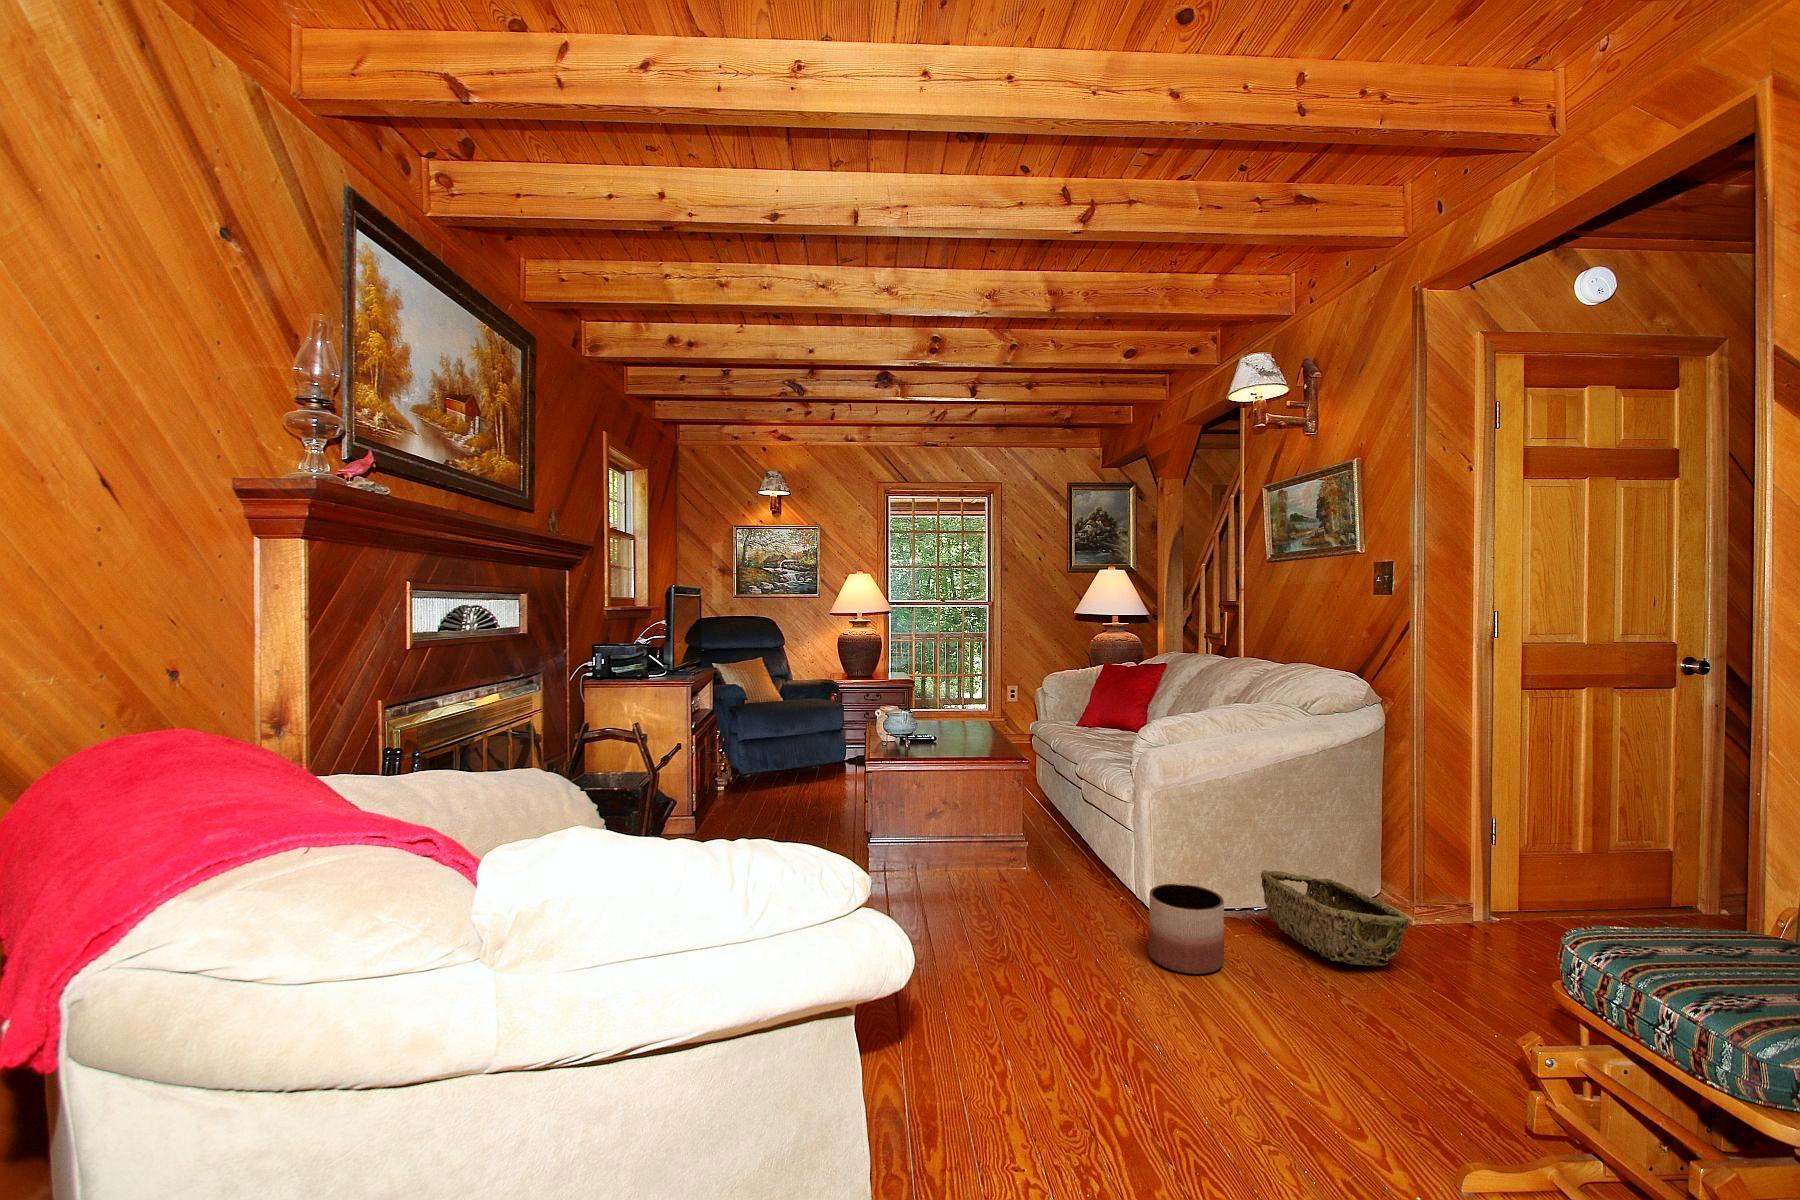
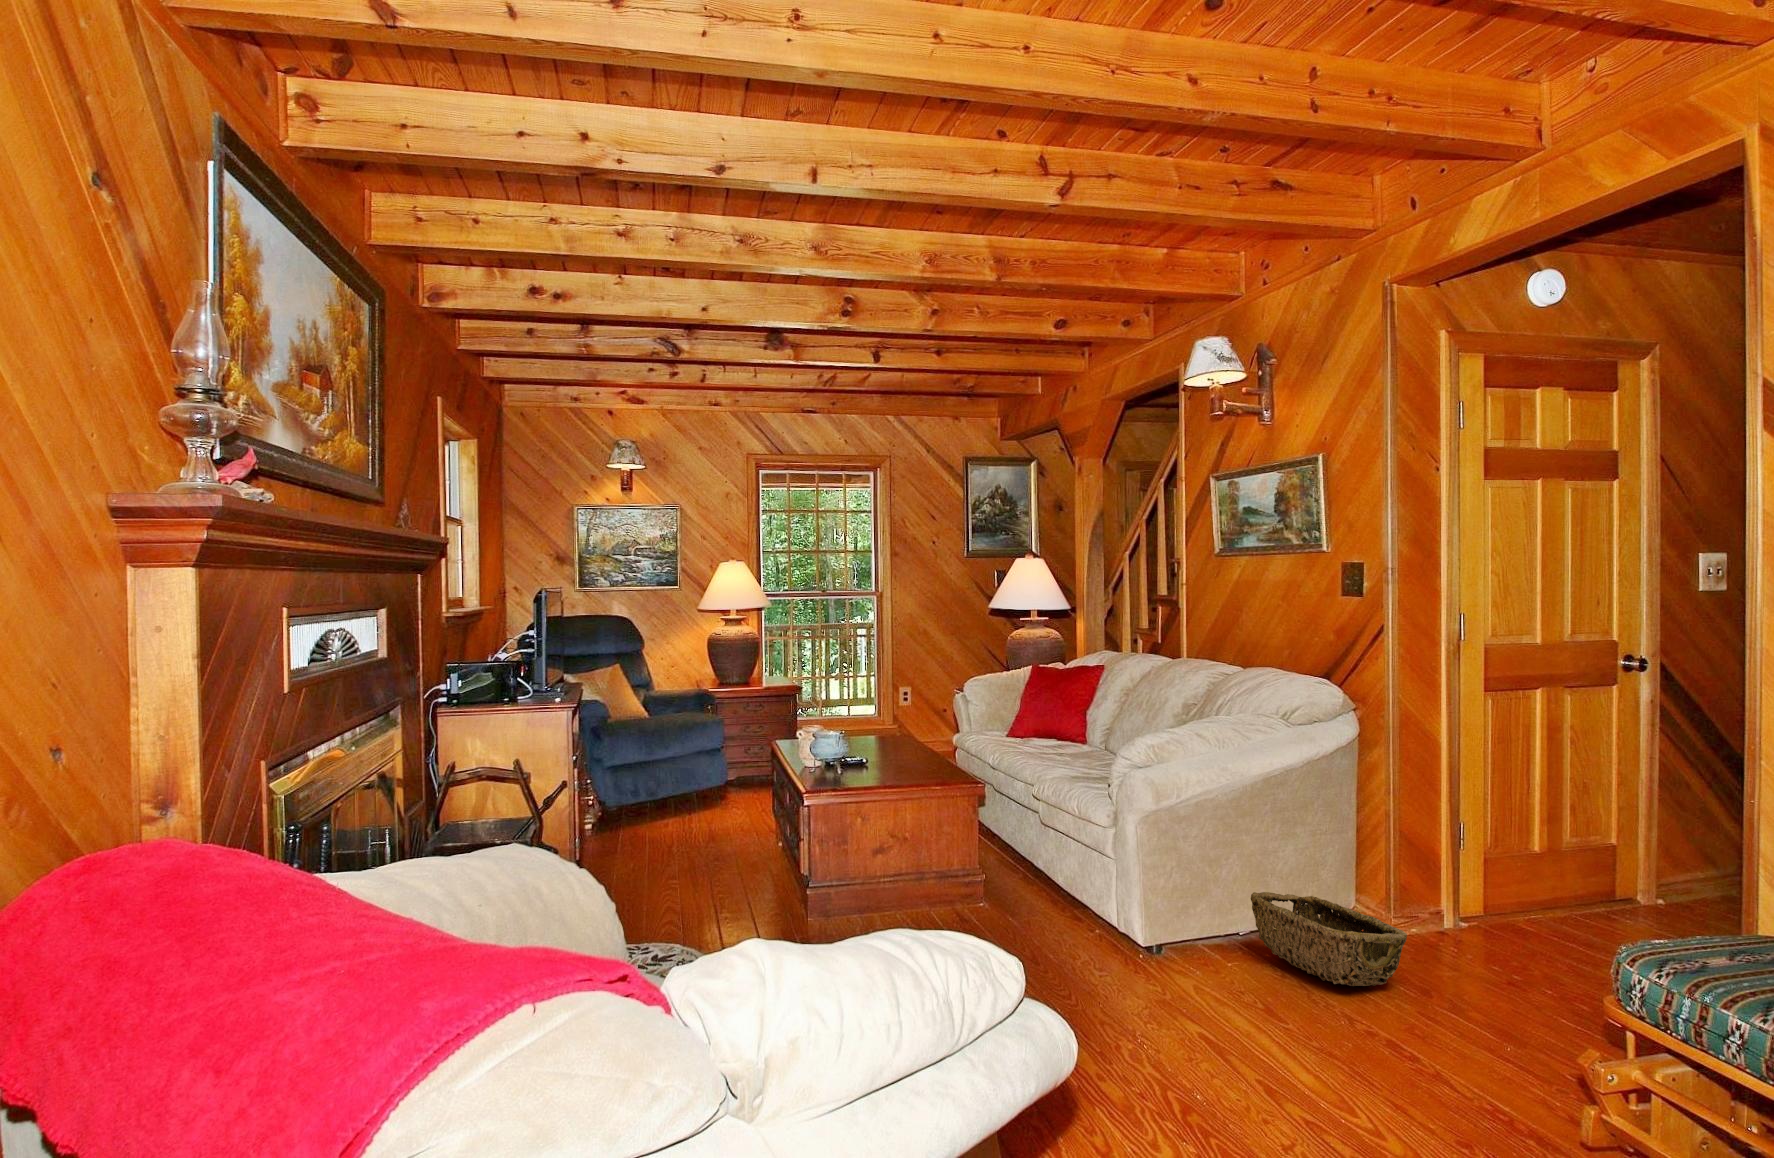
planter: present [1148,884,1224,974] -> none [1152,915,1232,1012]

